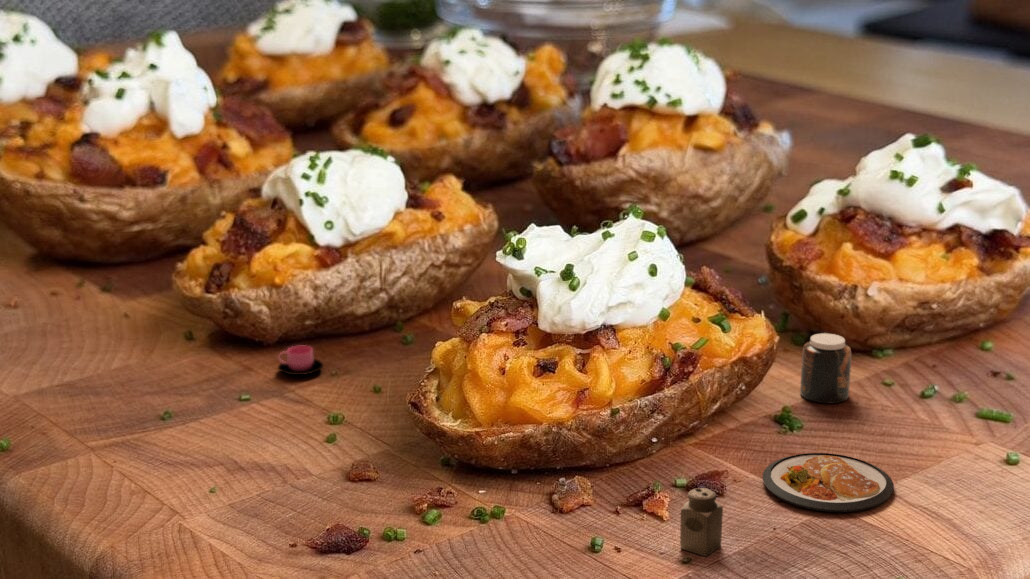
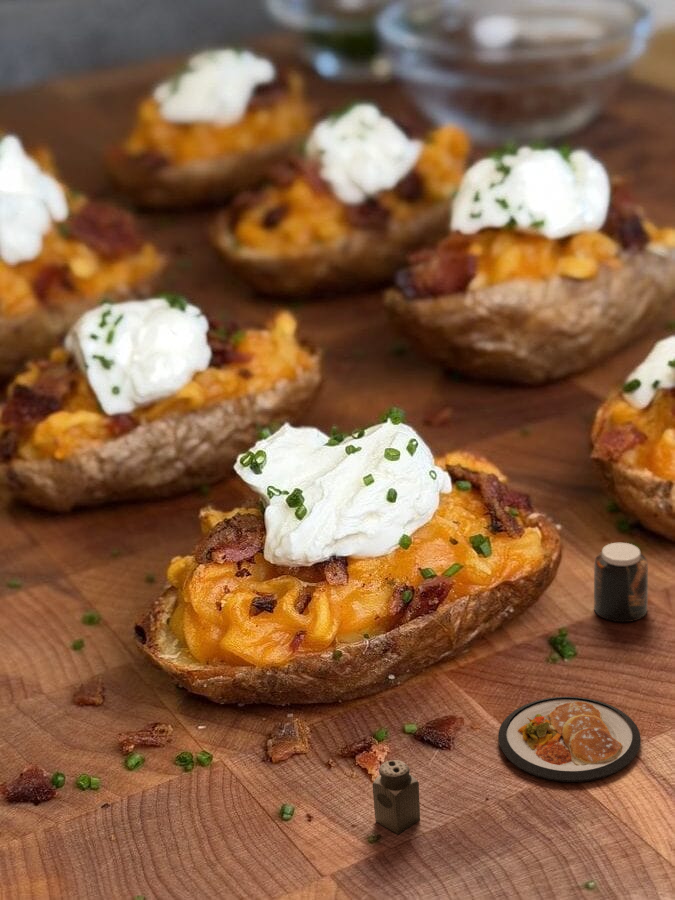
cup: present [278,345,323,375] -> none [57,524,105,558]

